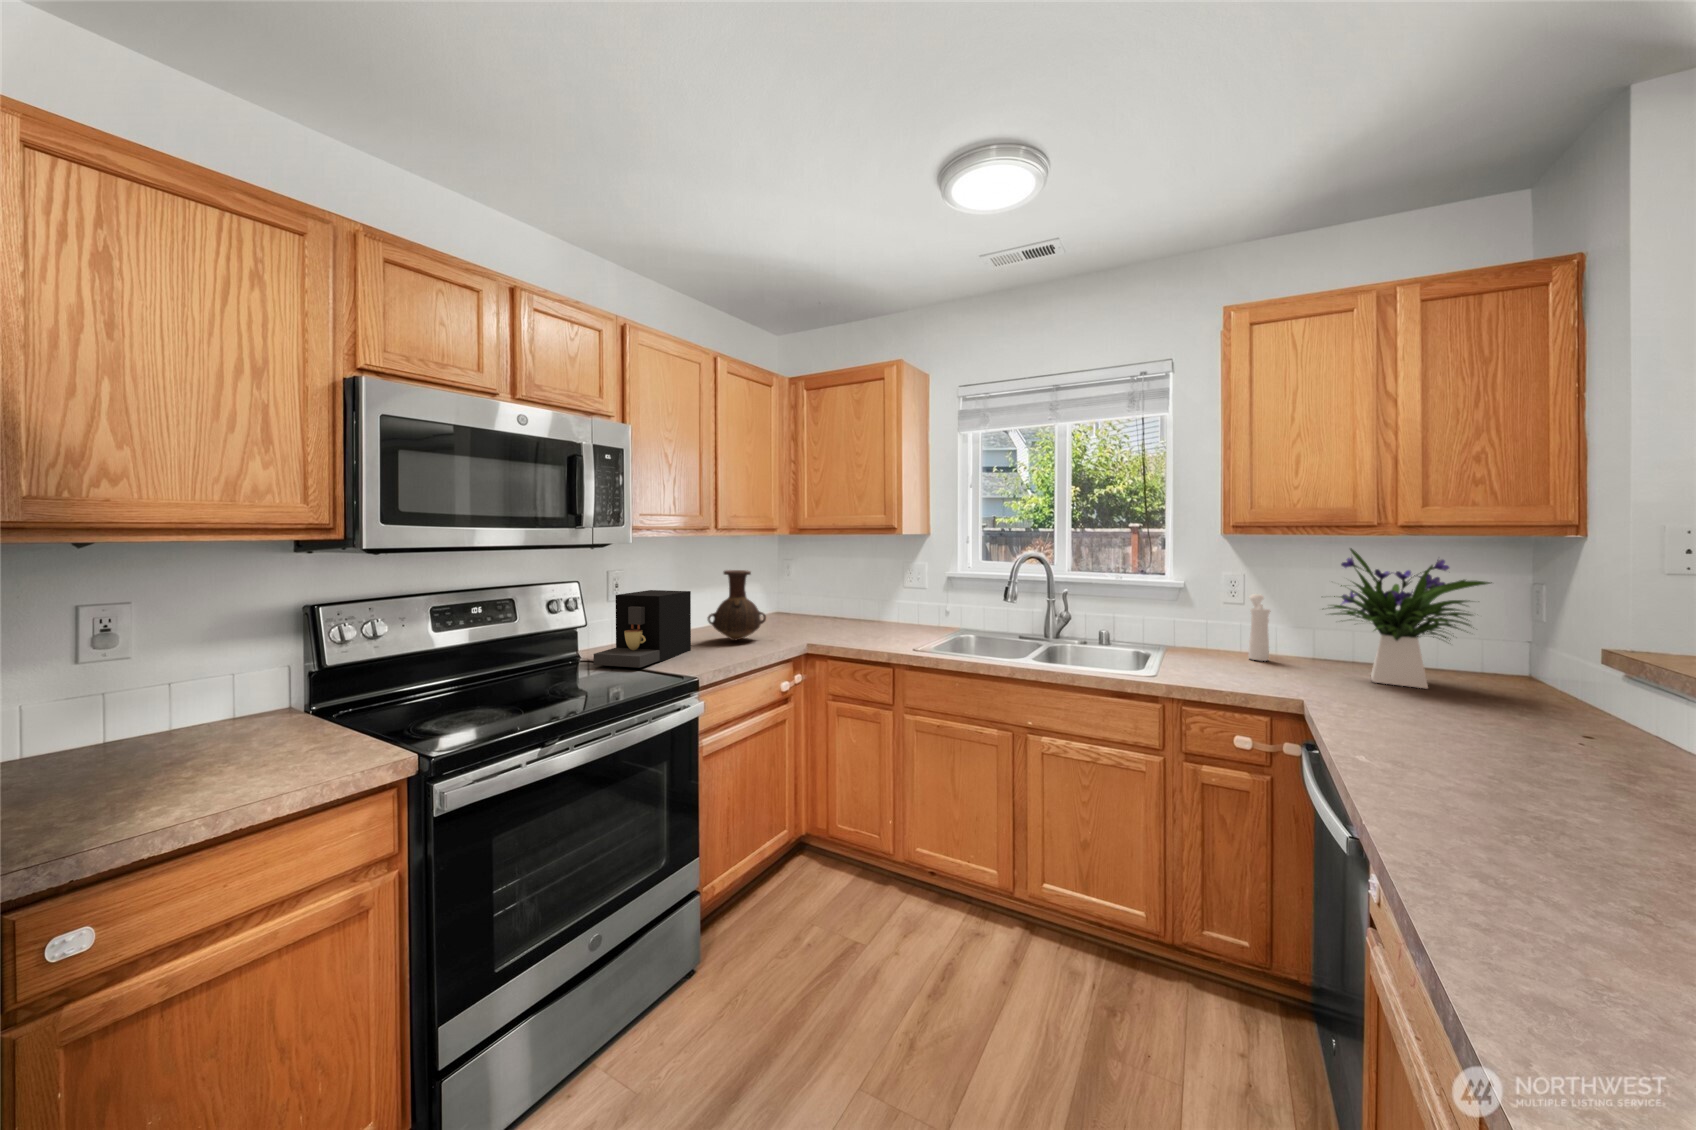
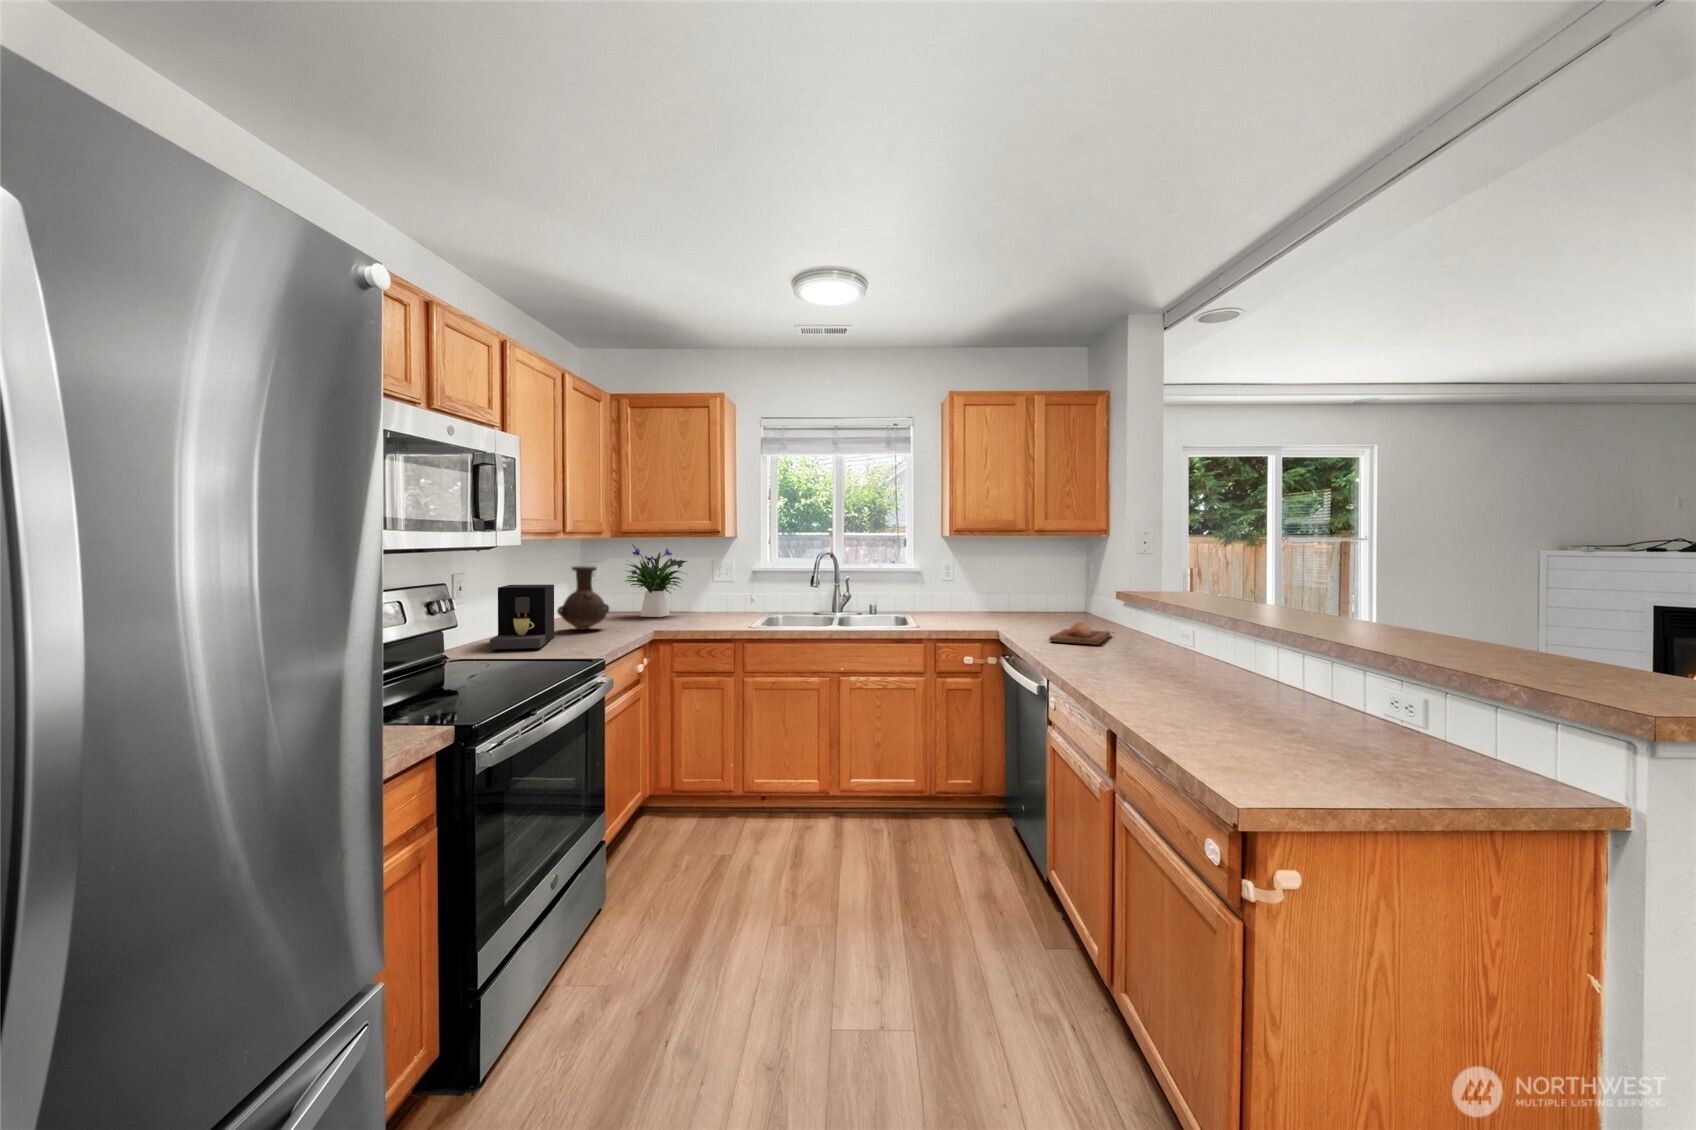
flower arrangement: present [1331,548,1492,688] -> present [626,544,687,617]
pepper mill: present [1249,594,1271,661] -> none [963,577,976,618]
bread loaf: none [1430,706,1603,777] -> present [1049,622,1110,645]

